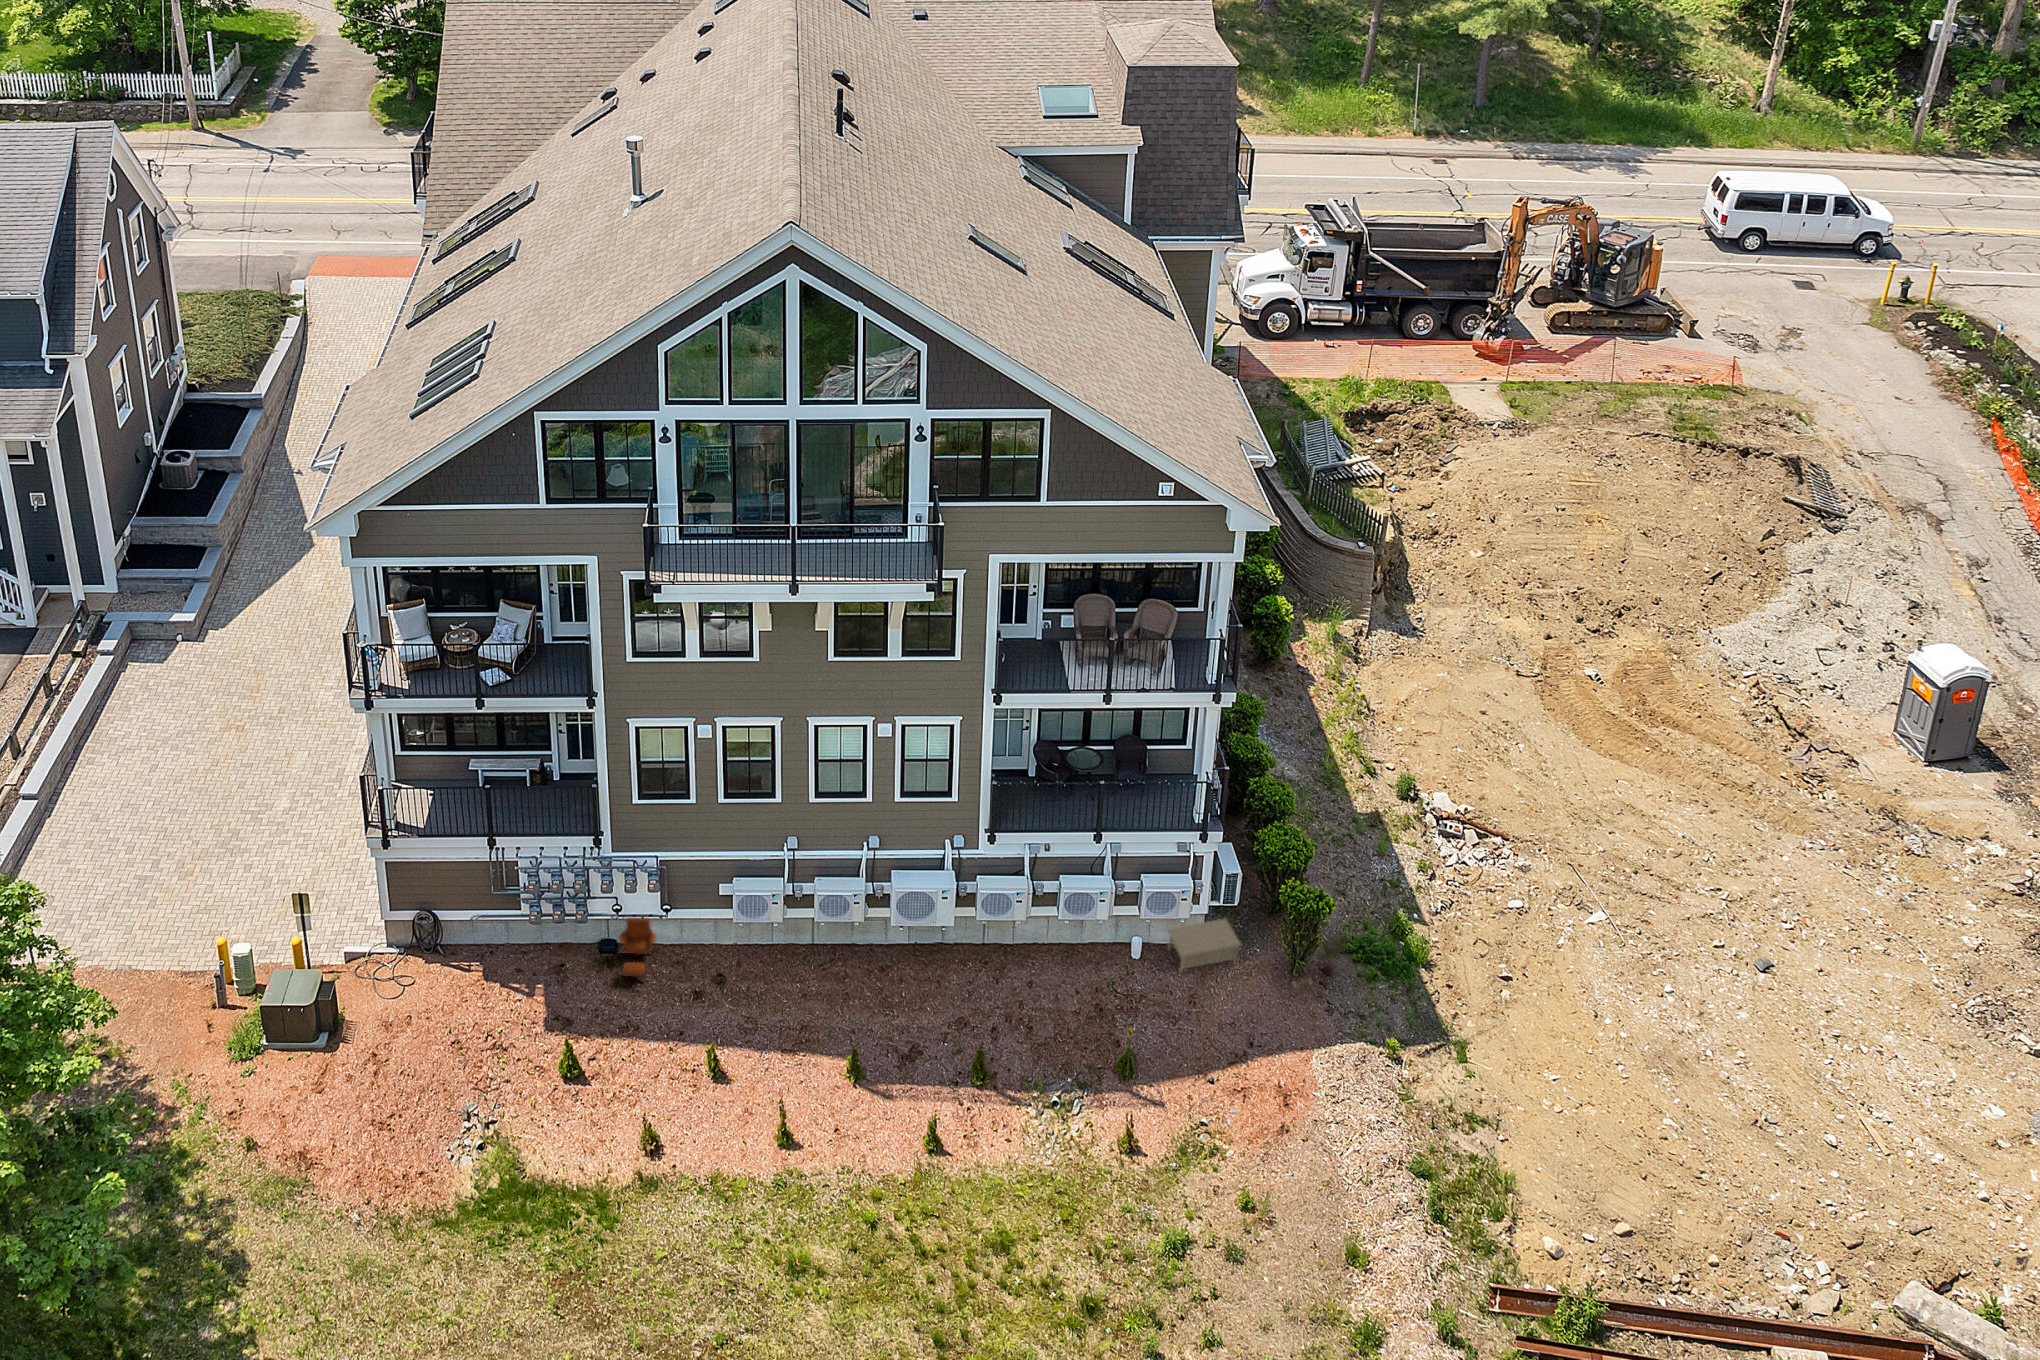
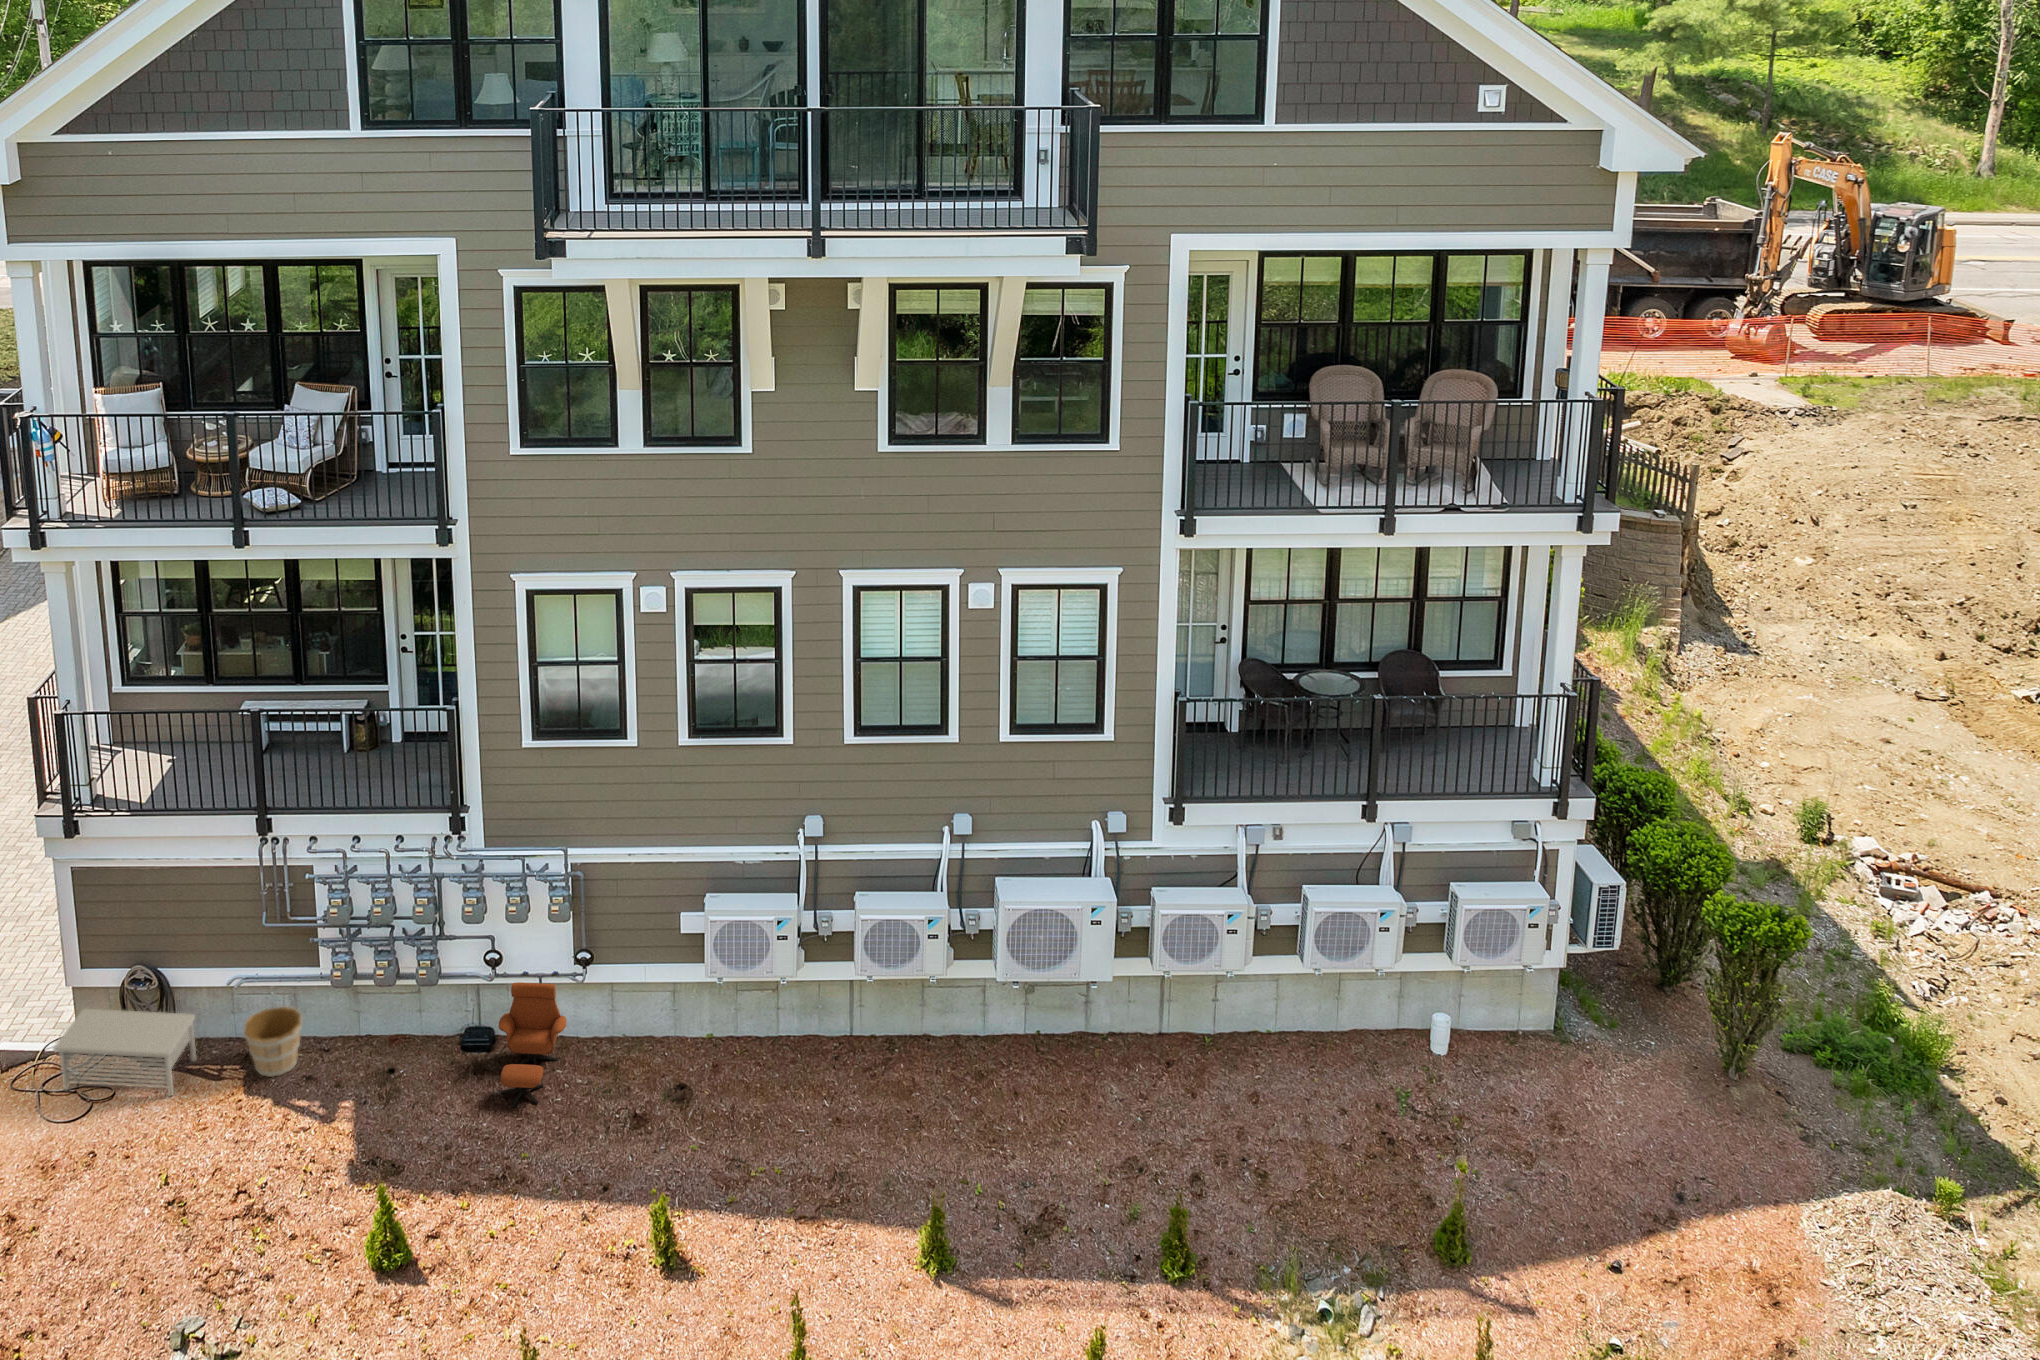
storage bench: present [1168,918,1240,972] -> present [54,1009,196,1096]
wooden bucket: none [480,927,512,966] -> present [244,1006,302,1077]
potted tree: present [1316,933,1348,974] -> none [1762,1002,1823,1087]

